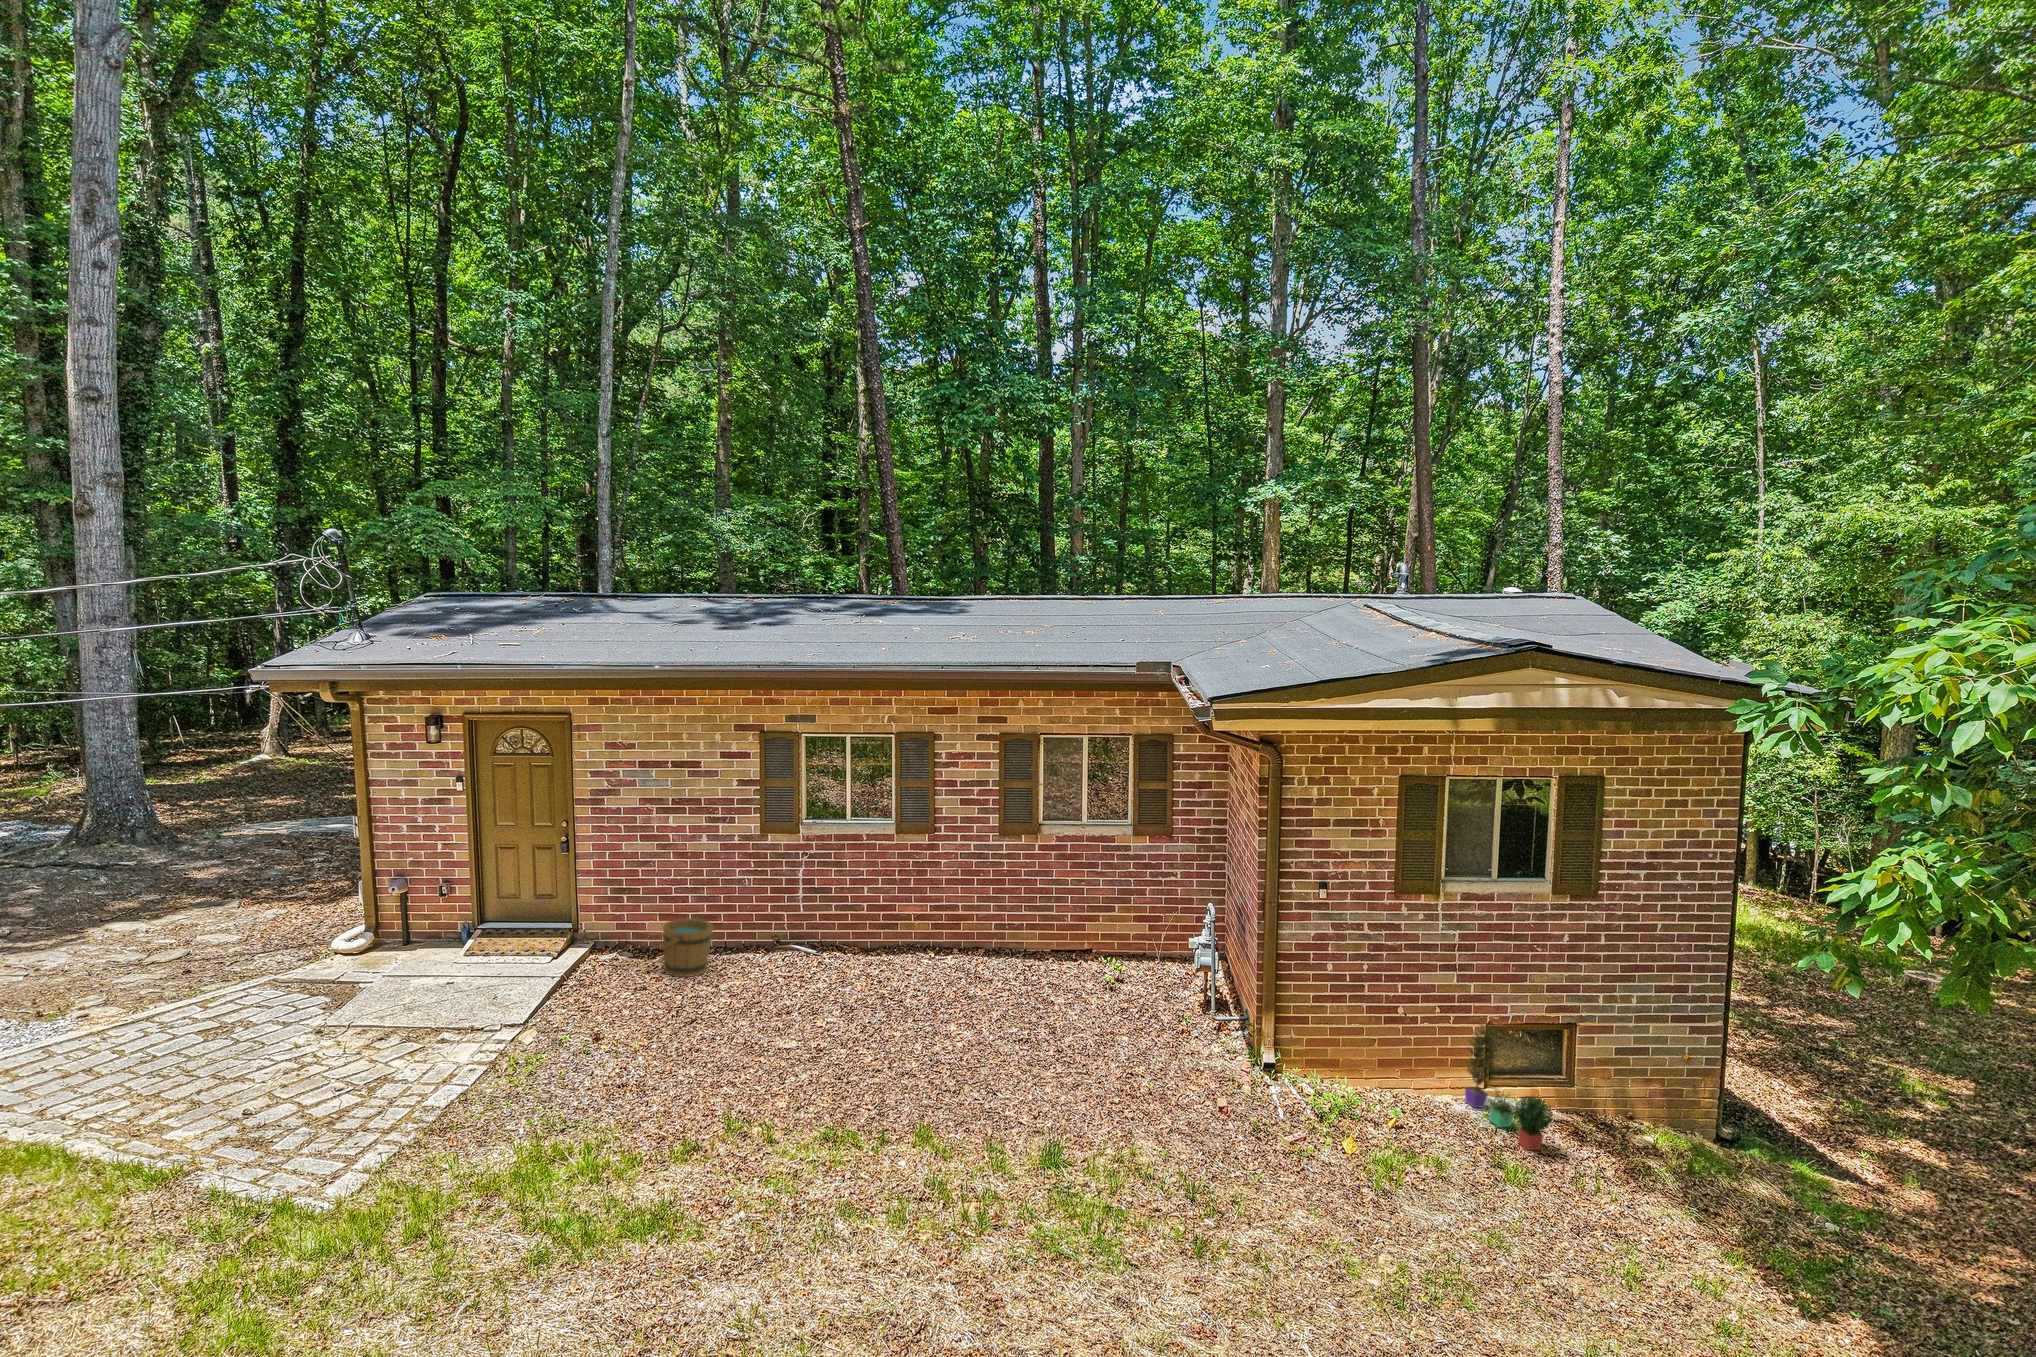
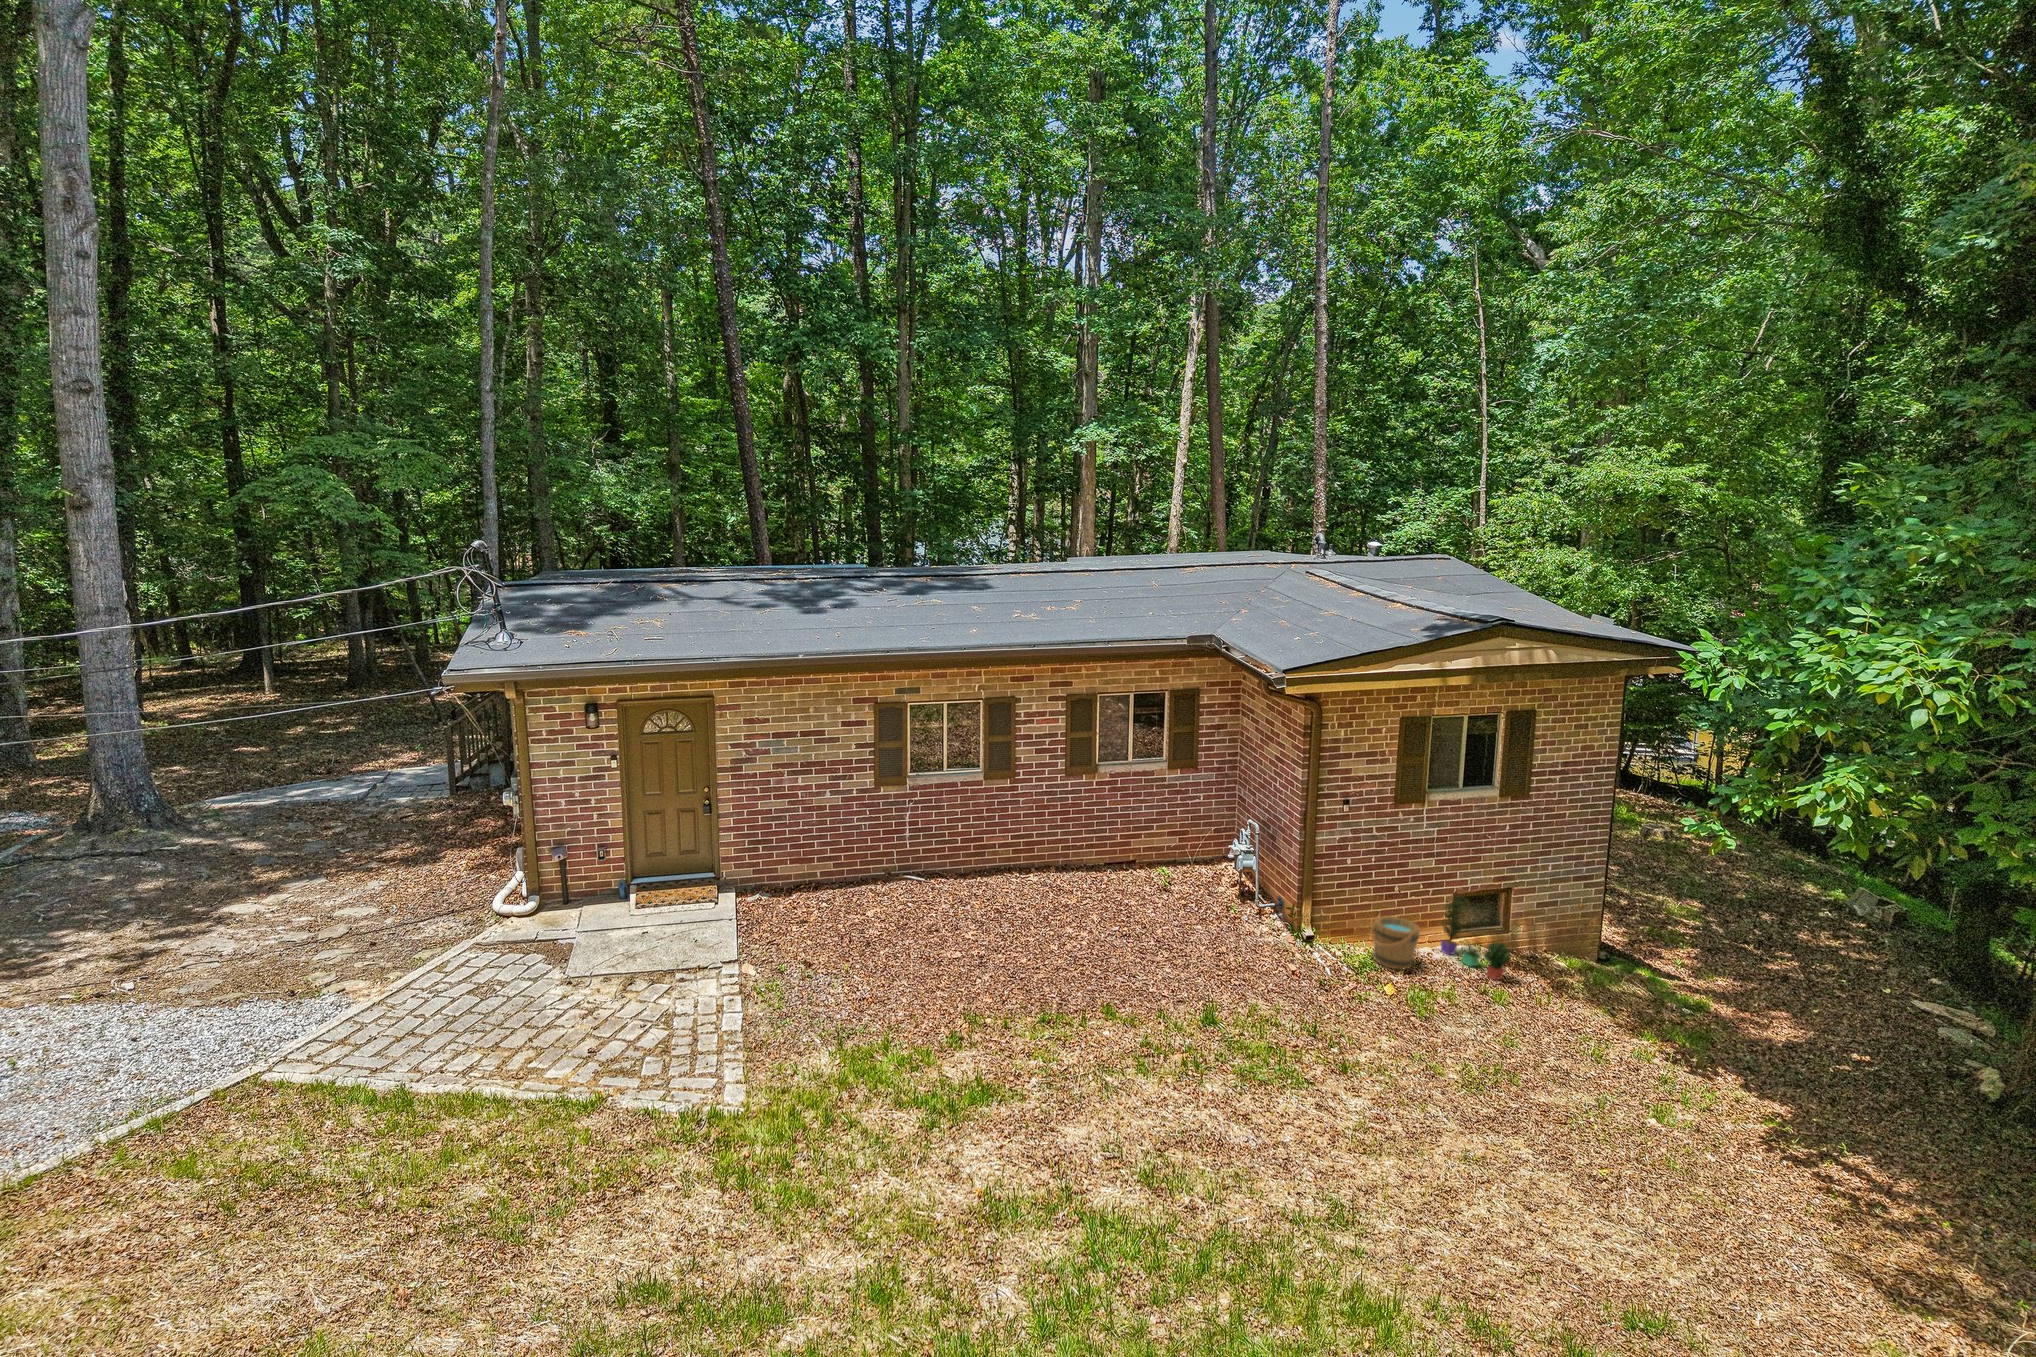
bucket: present [659,918,713,977] -> present [1370,916,1420,970]

